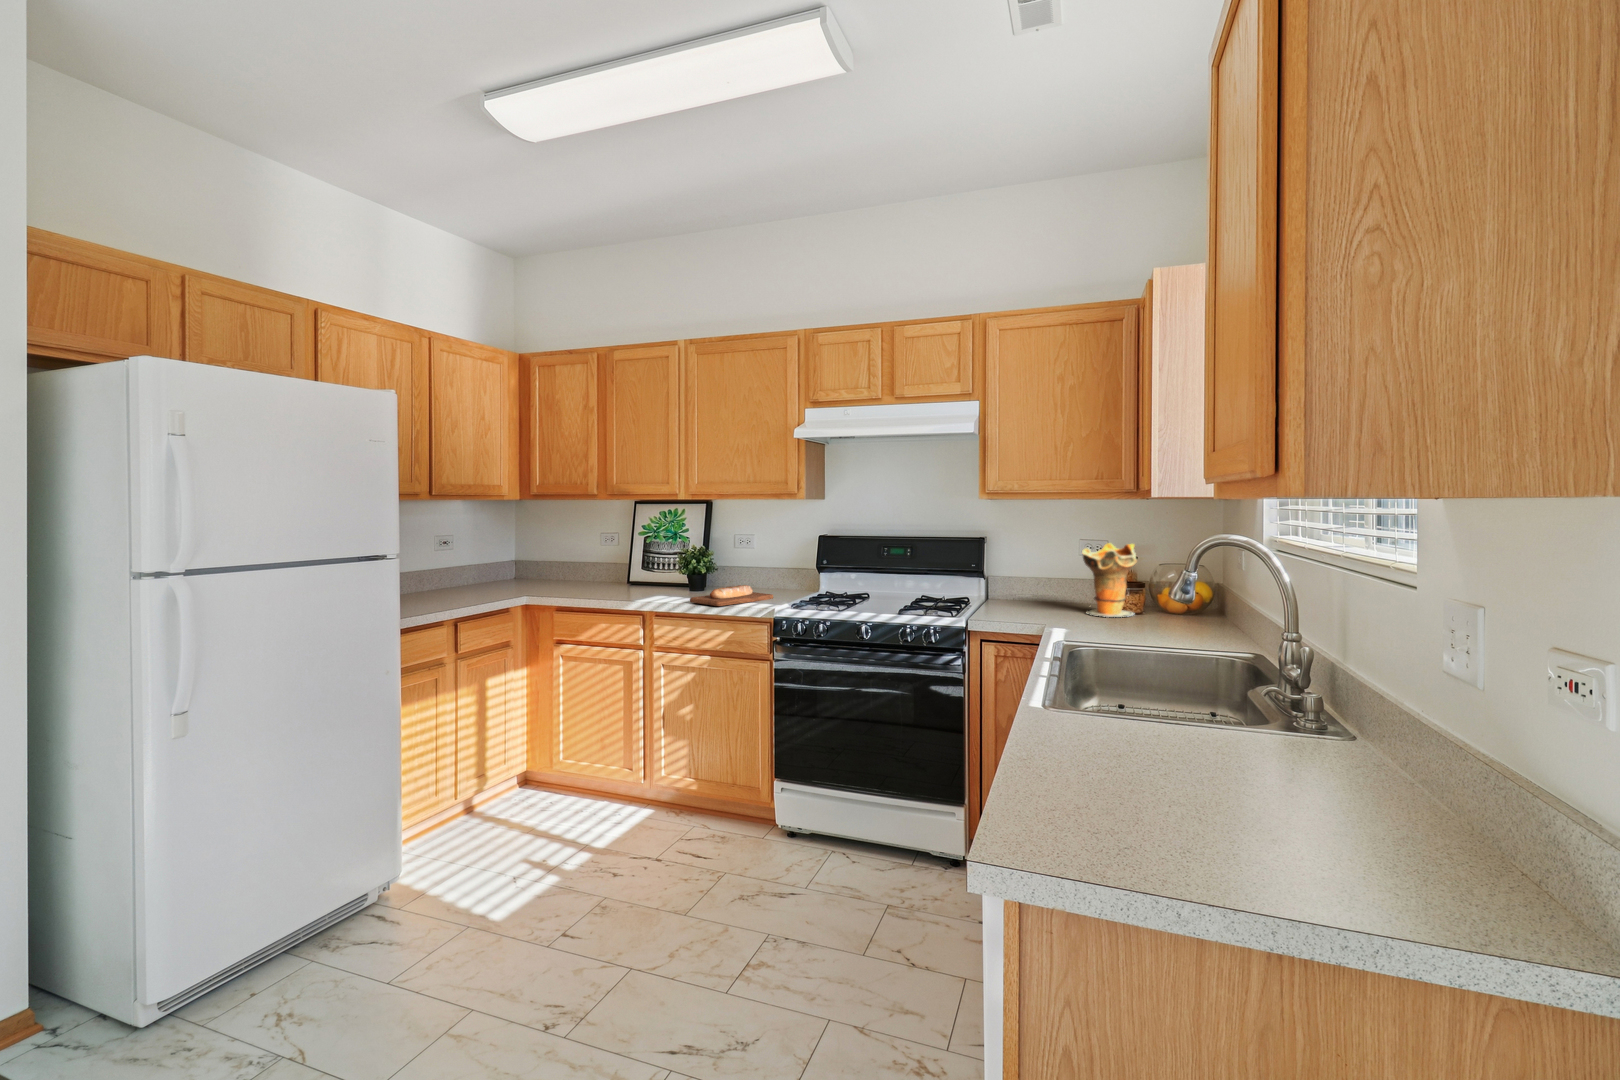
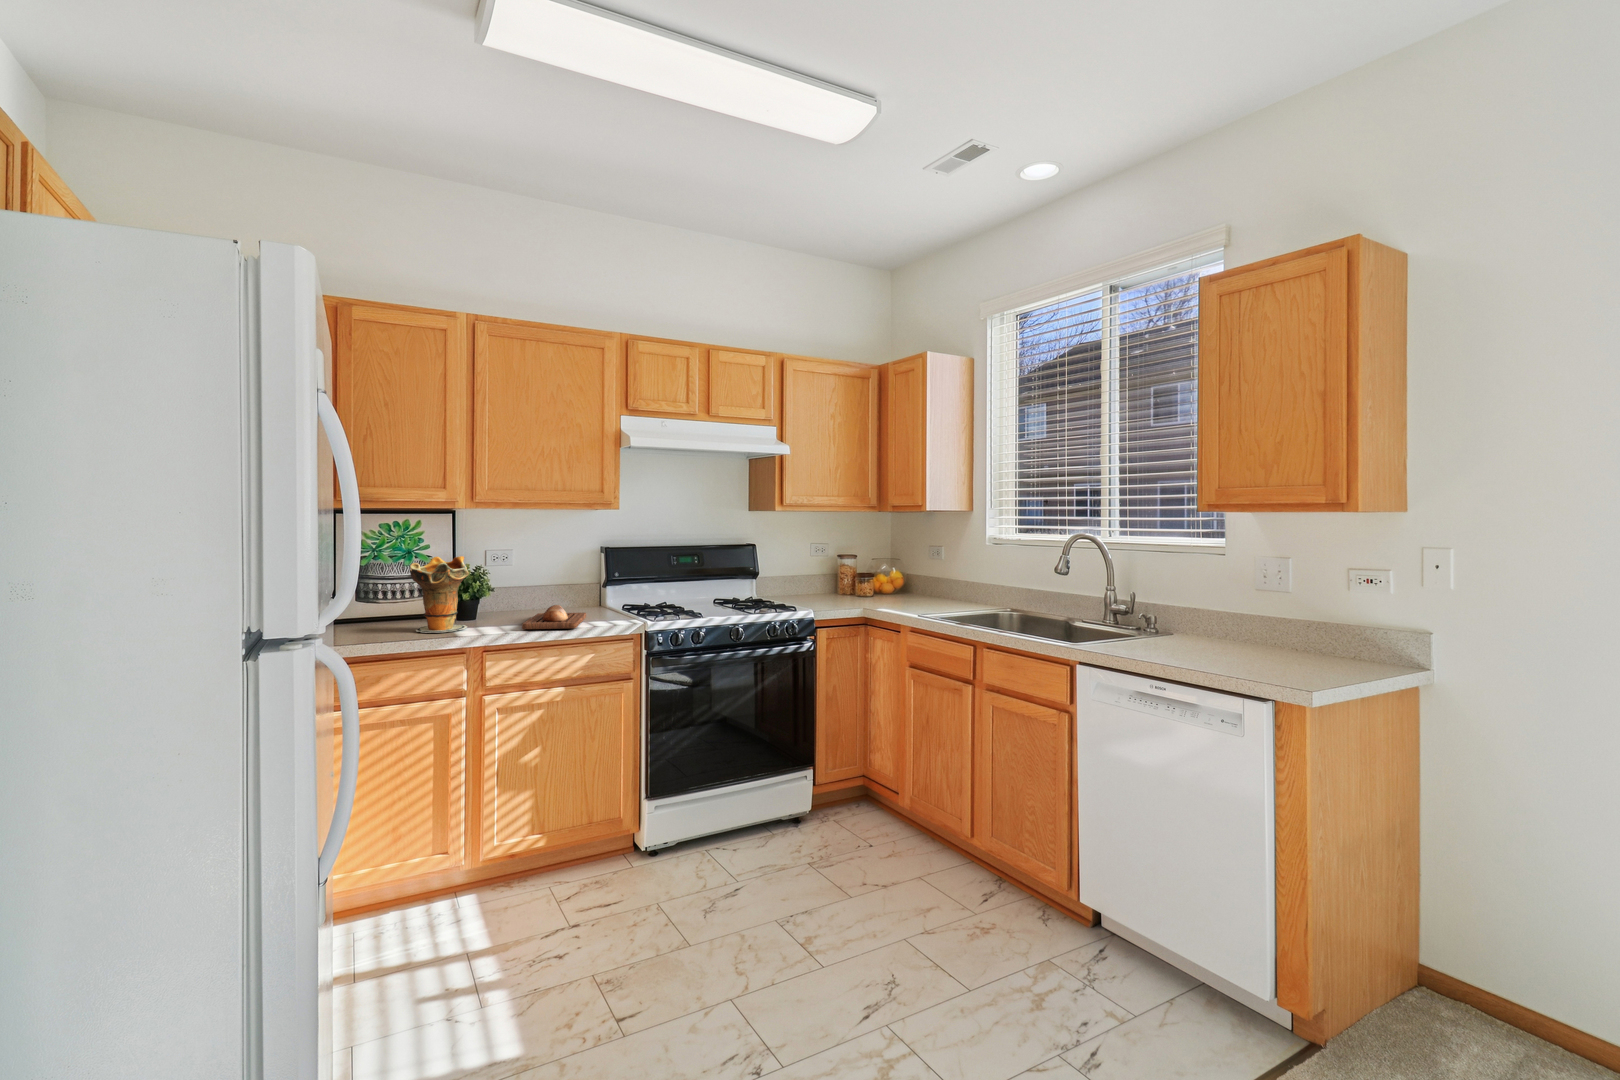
decorative vase: present [1082,543,1137,617] -> present [410,556,469,633]

